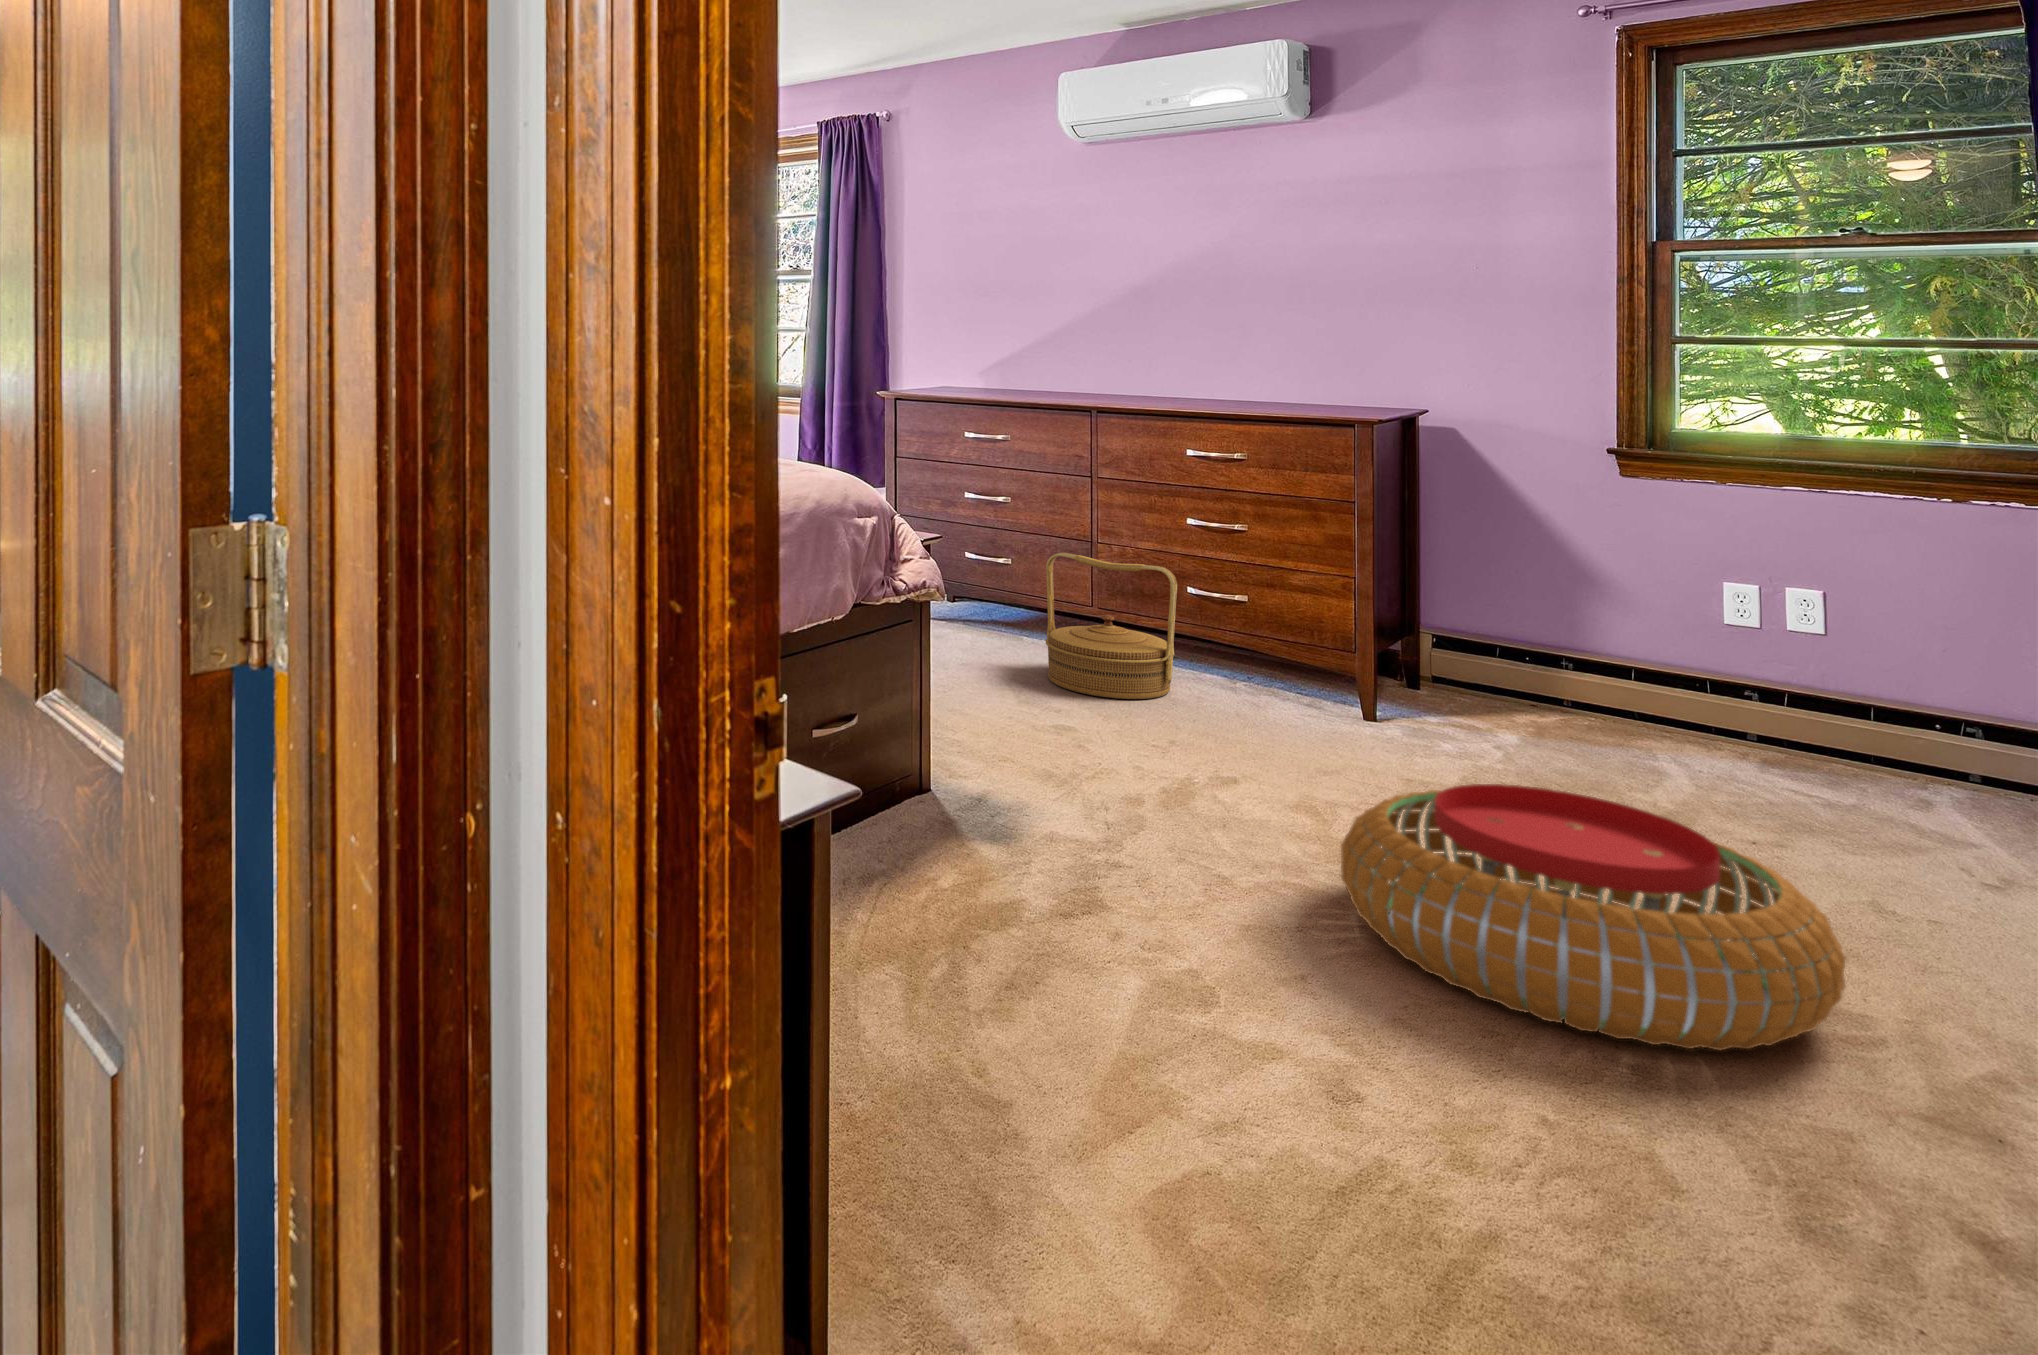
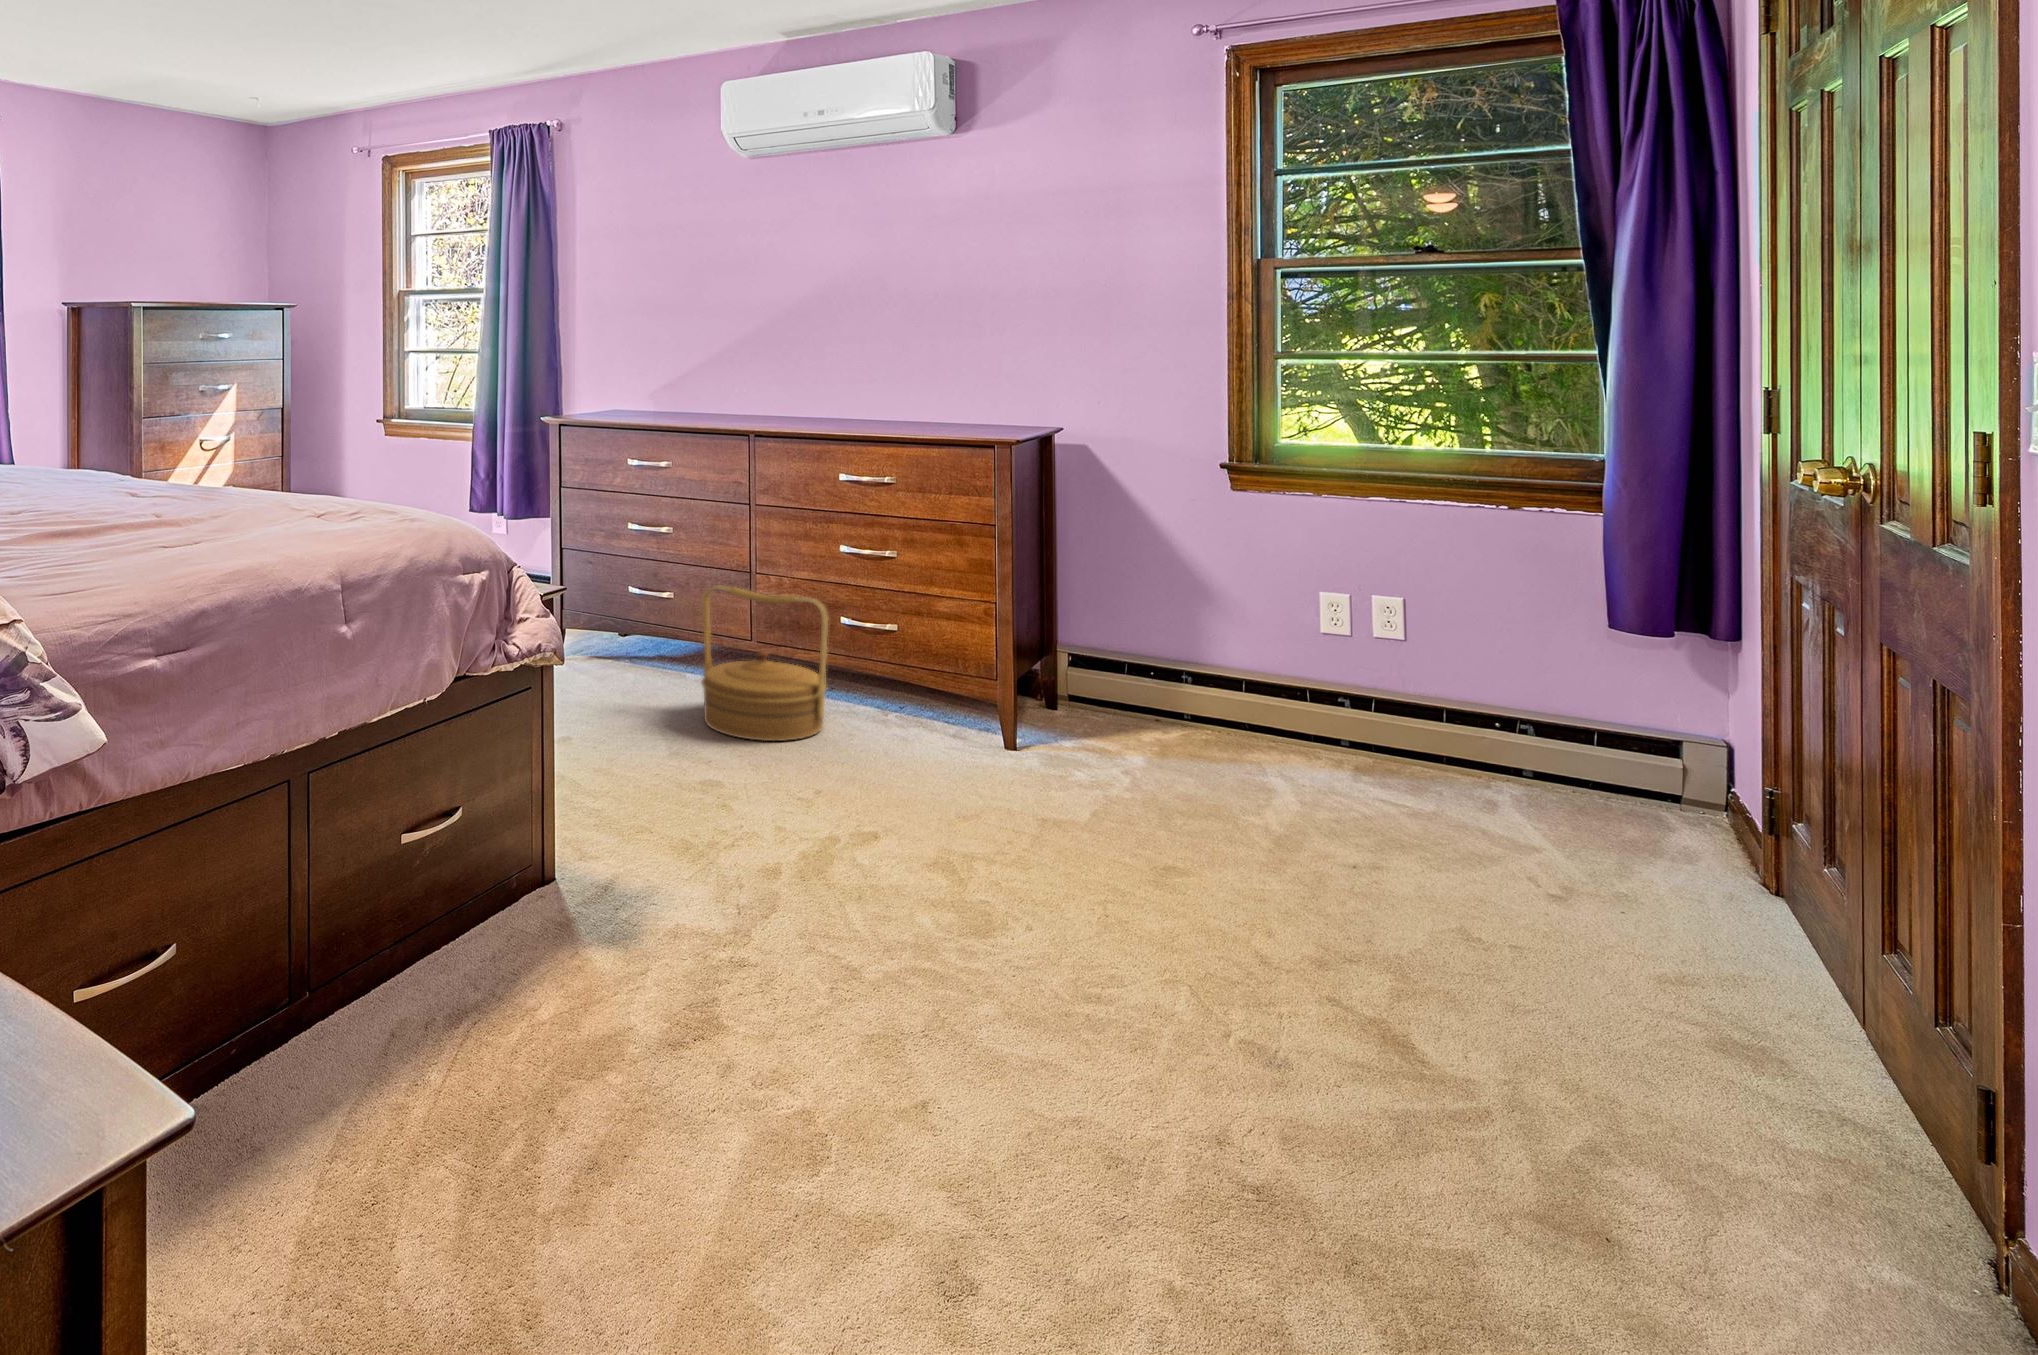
pouf: present [1341,784,1846,1050] -> none [968,847,1451,1156]

